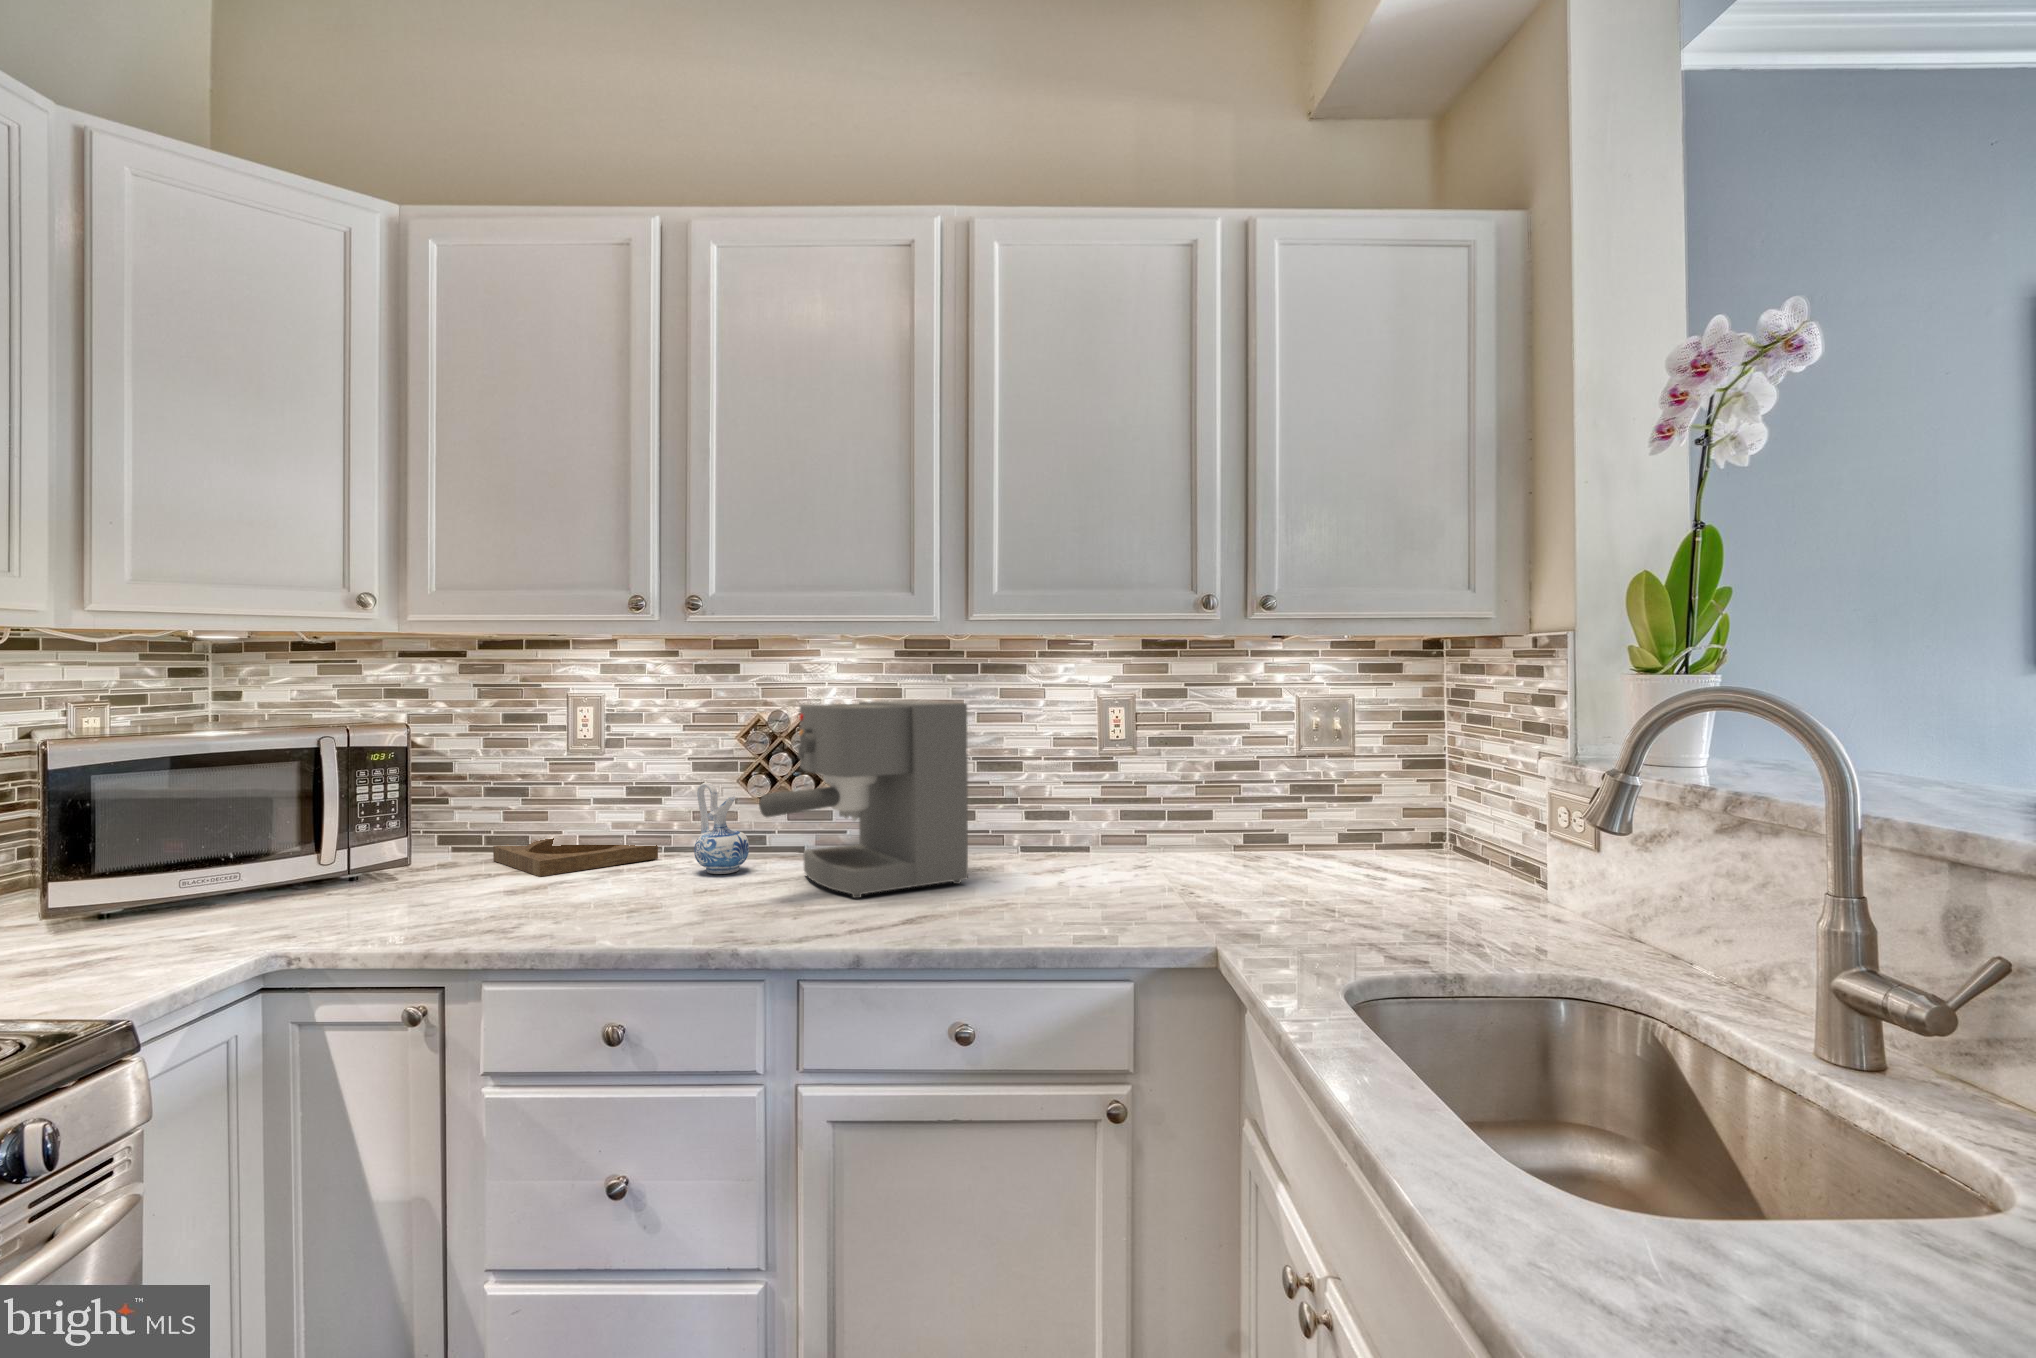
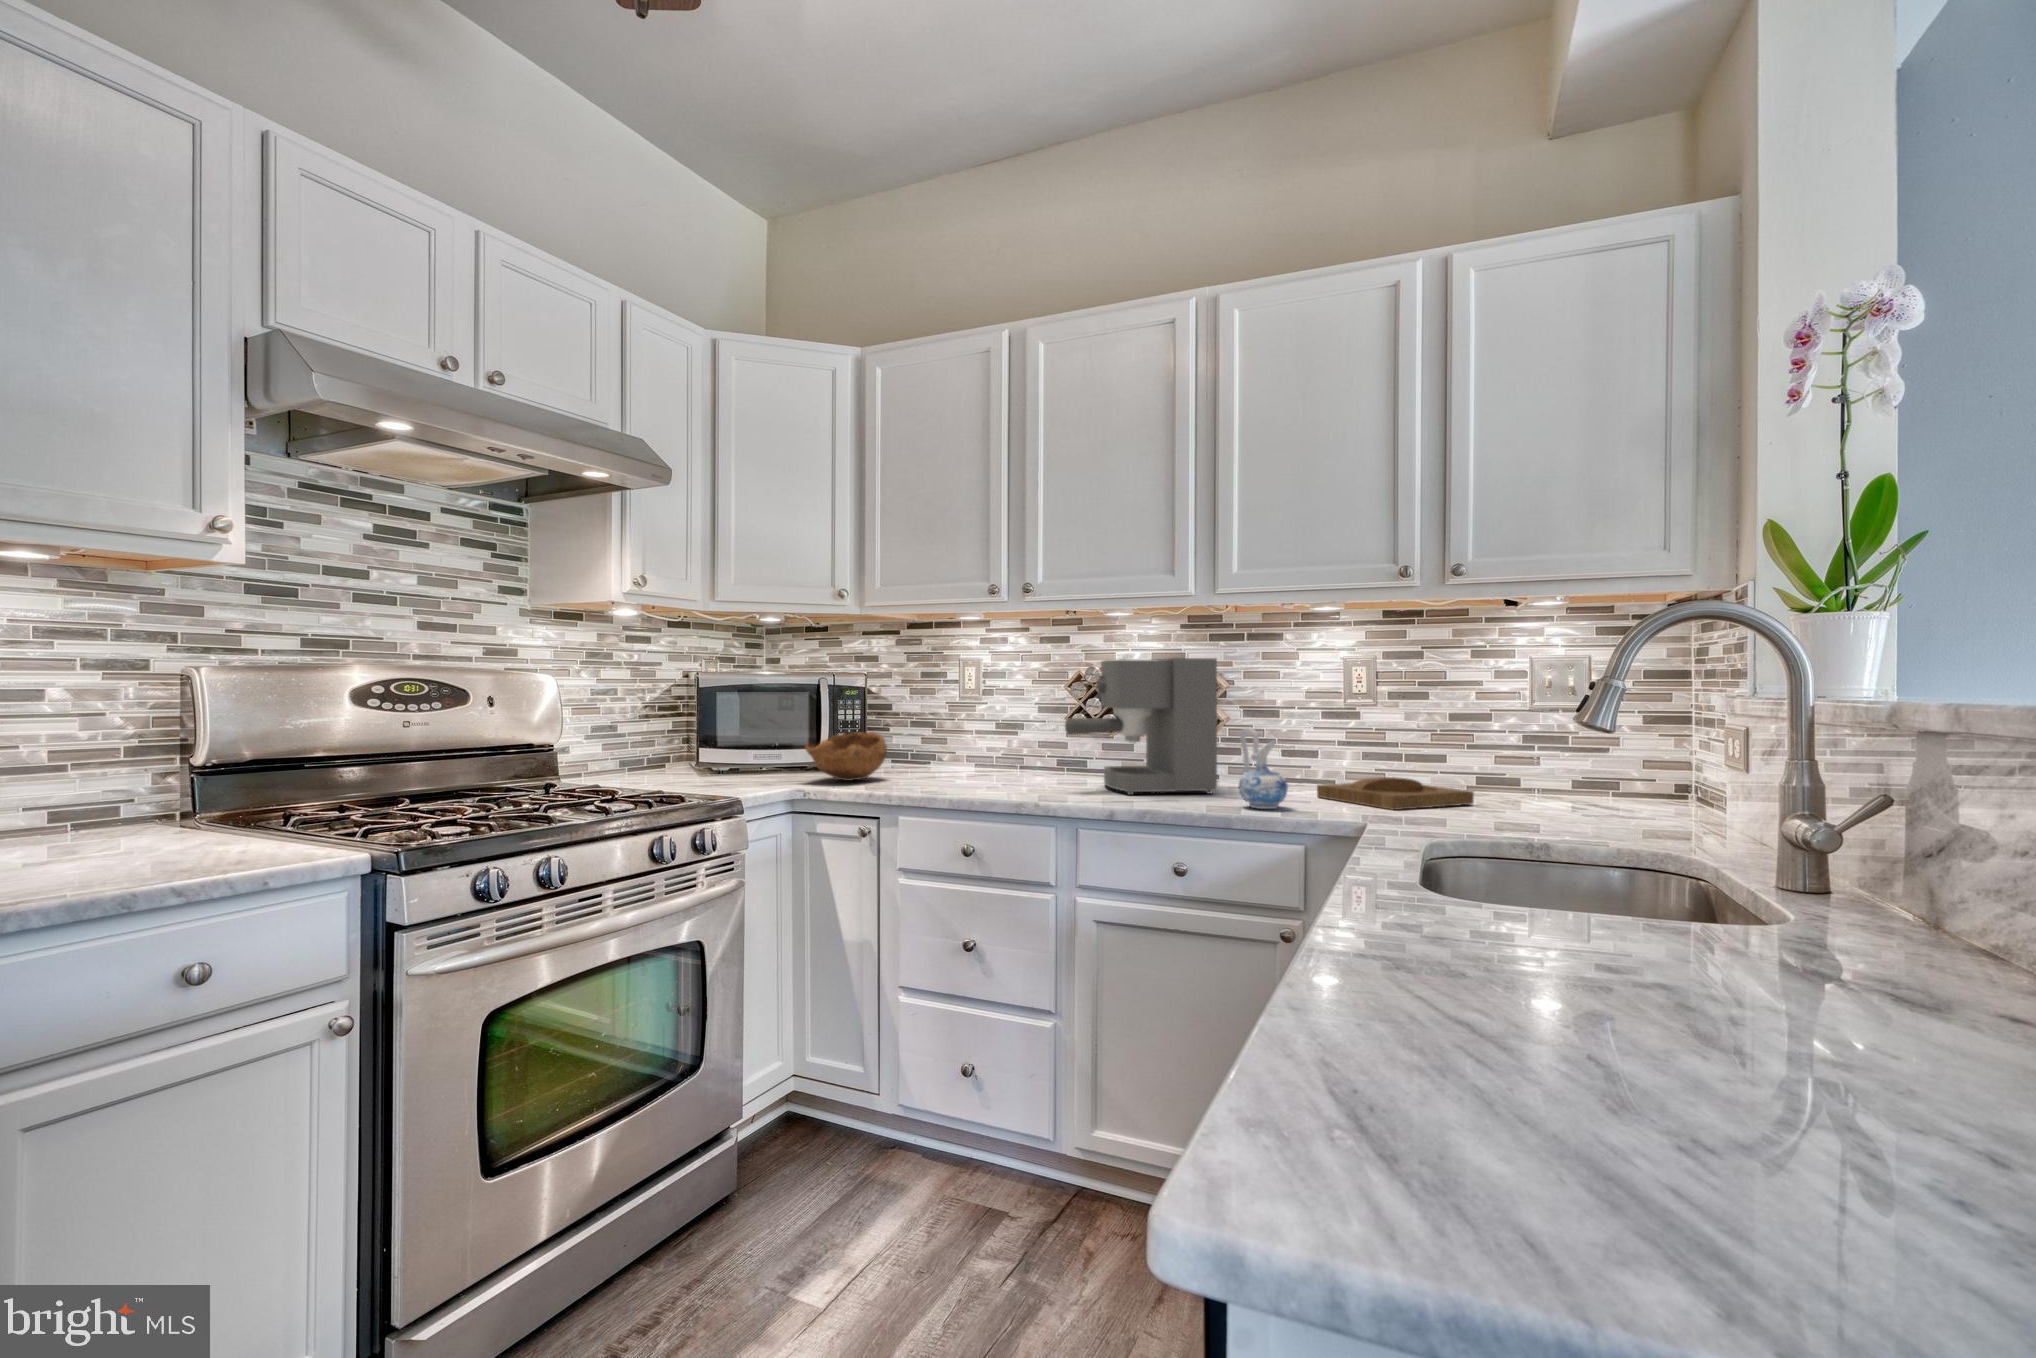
ceramic pitcher: present [694,782,749,874] -> present [1239,727,1288,809]
wooden bowl: none [295,820,454,907] -> present [805,732,887,781]
tray: present [493,838,658,877] -> present [1317,777,1474,810]

